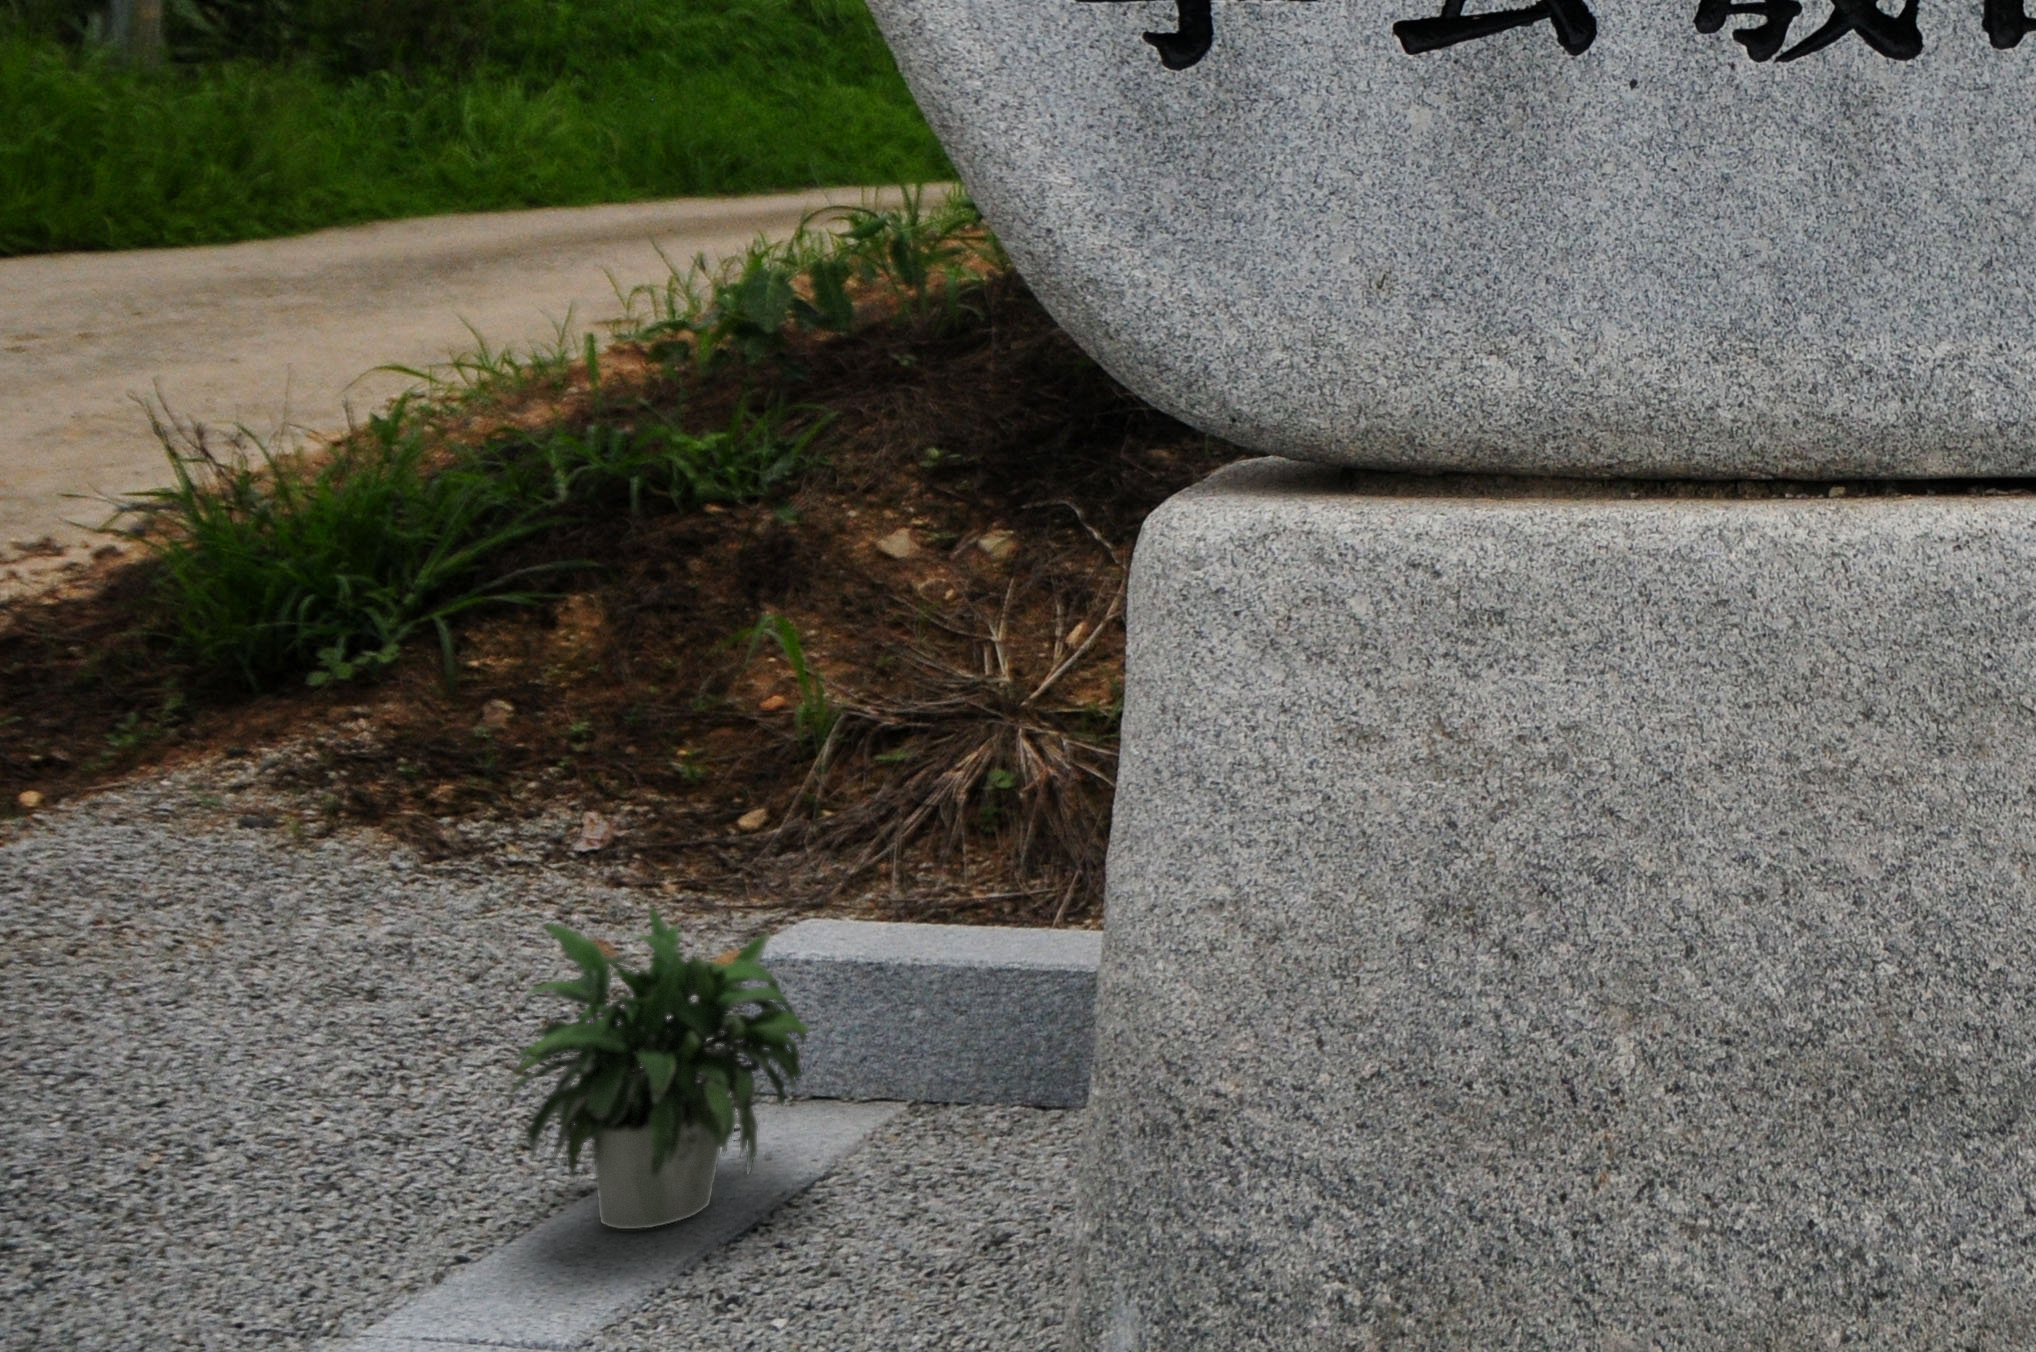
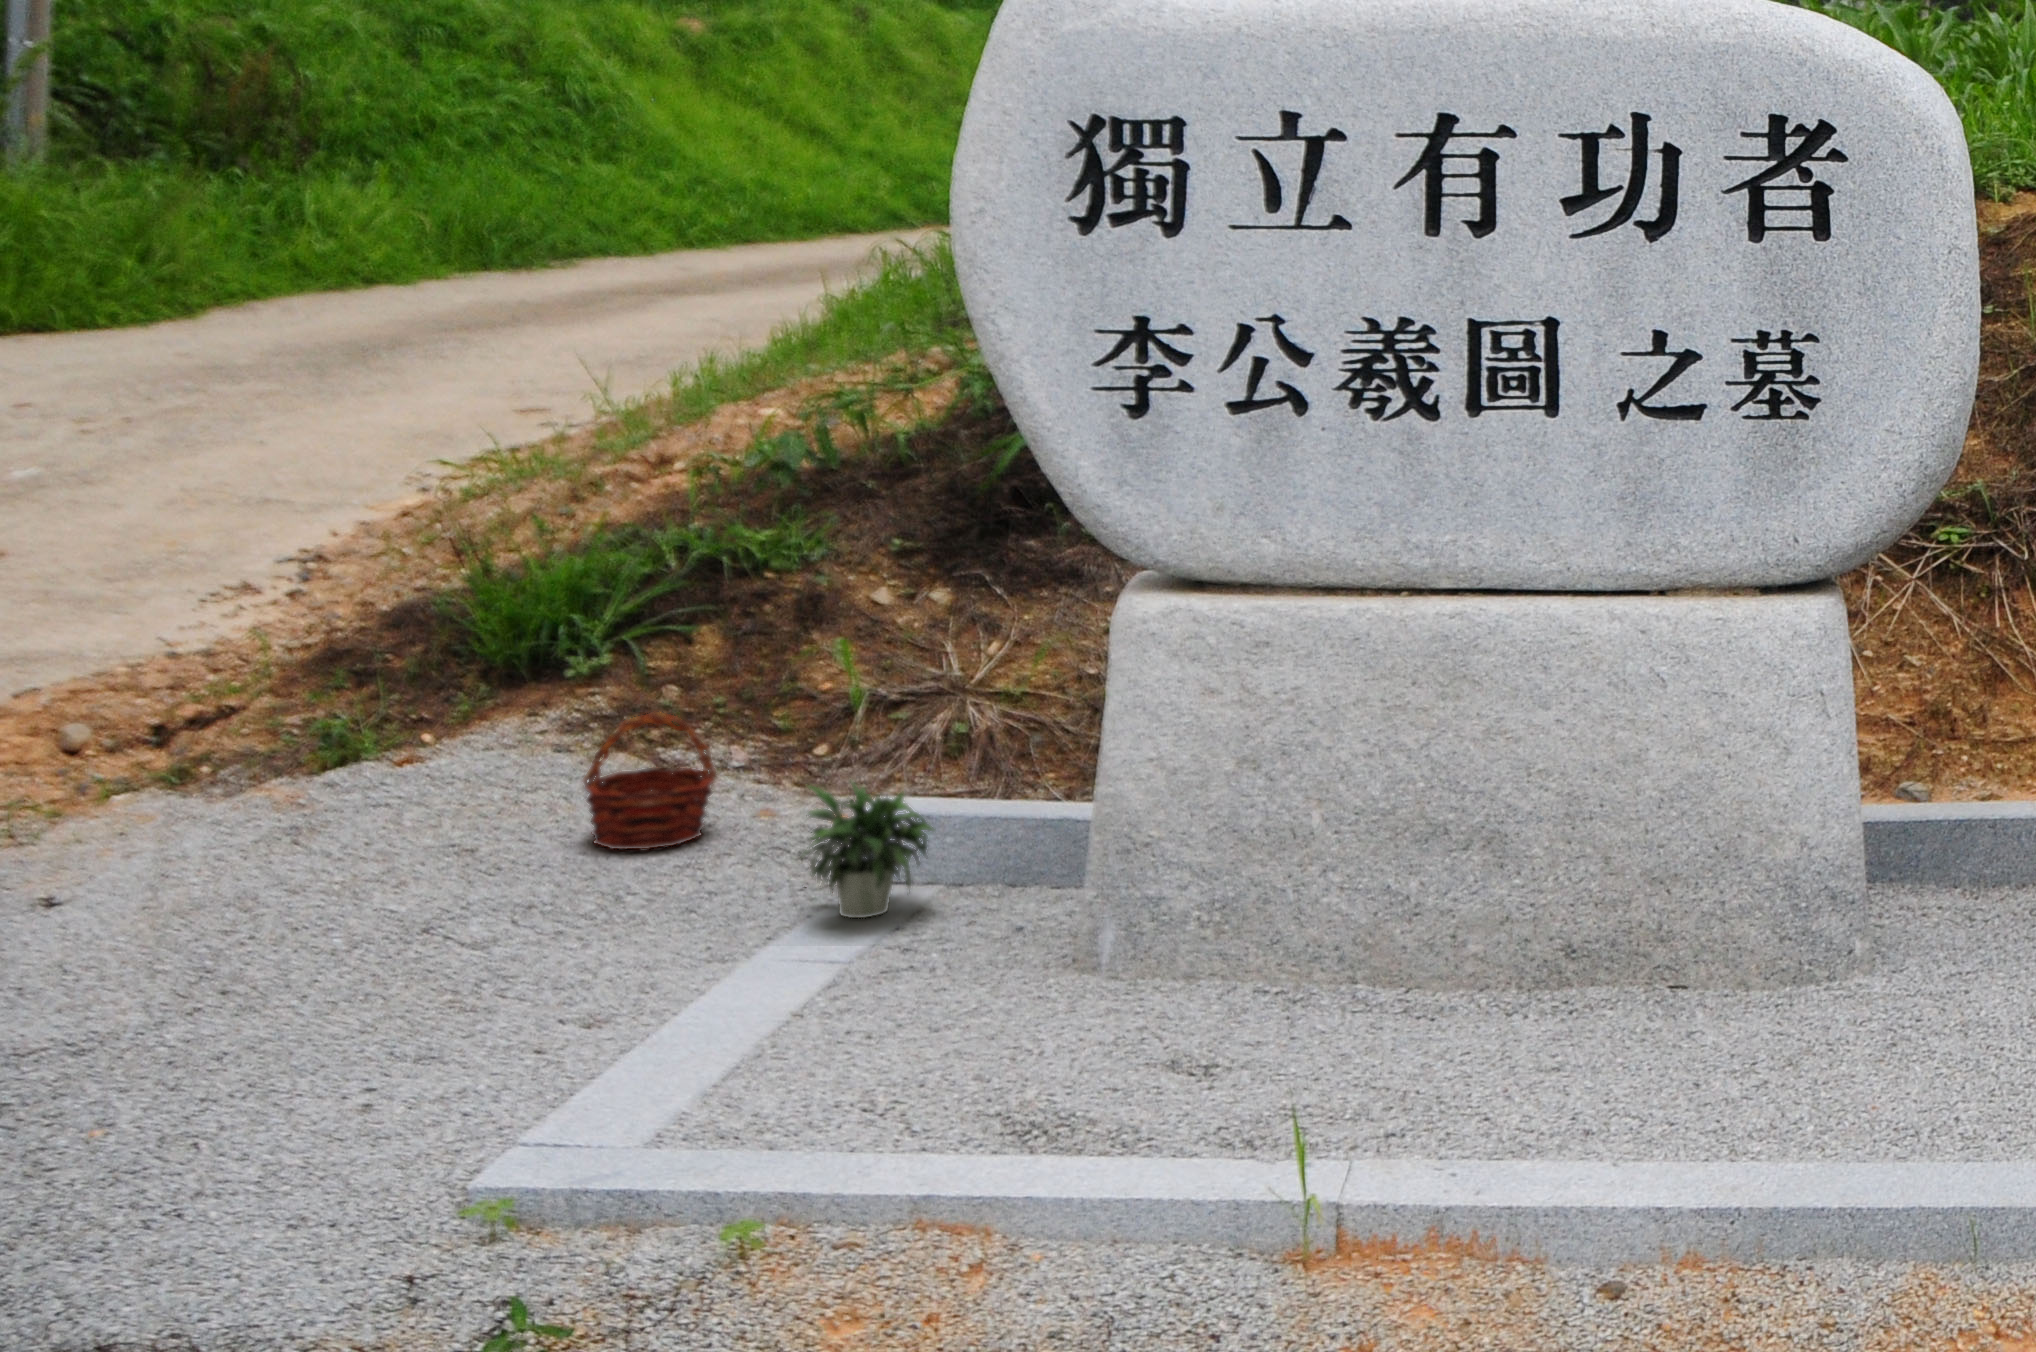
basket: none [210,752,484,1032] -> present [583,712,716,849]

